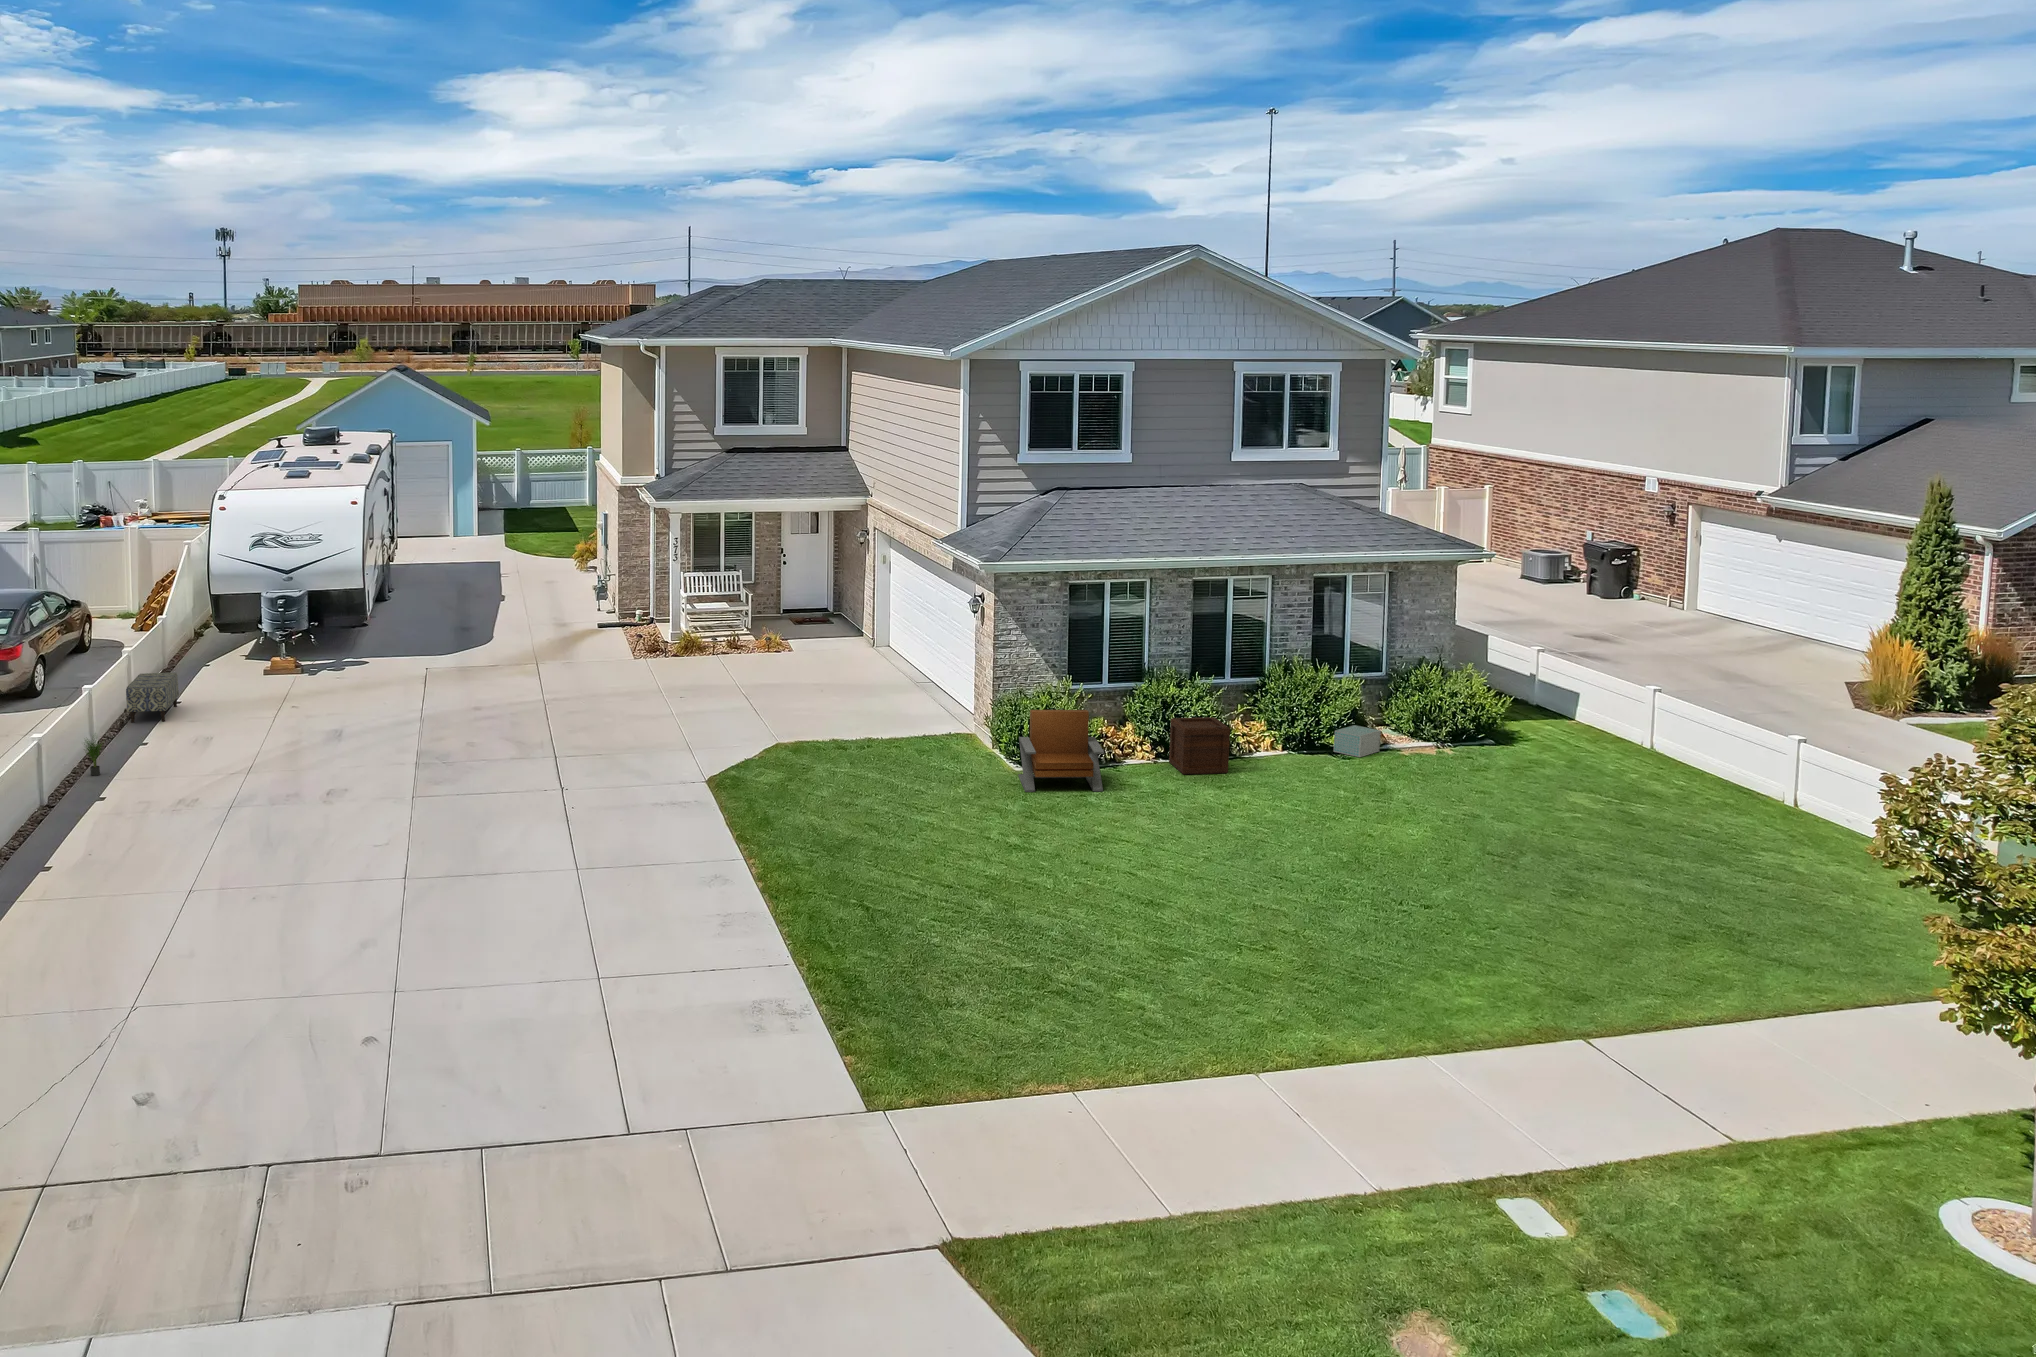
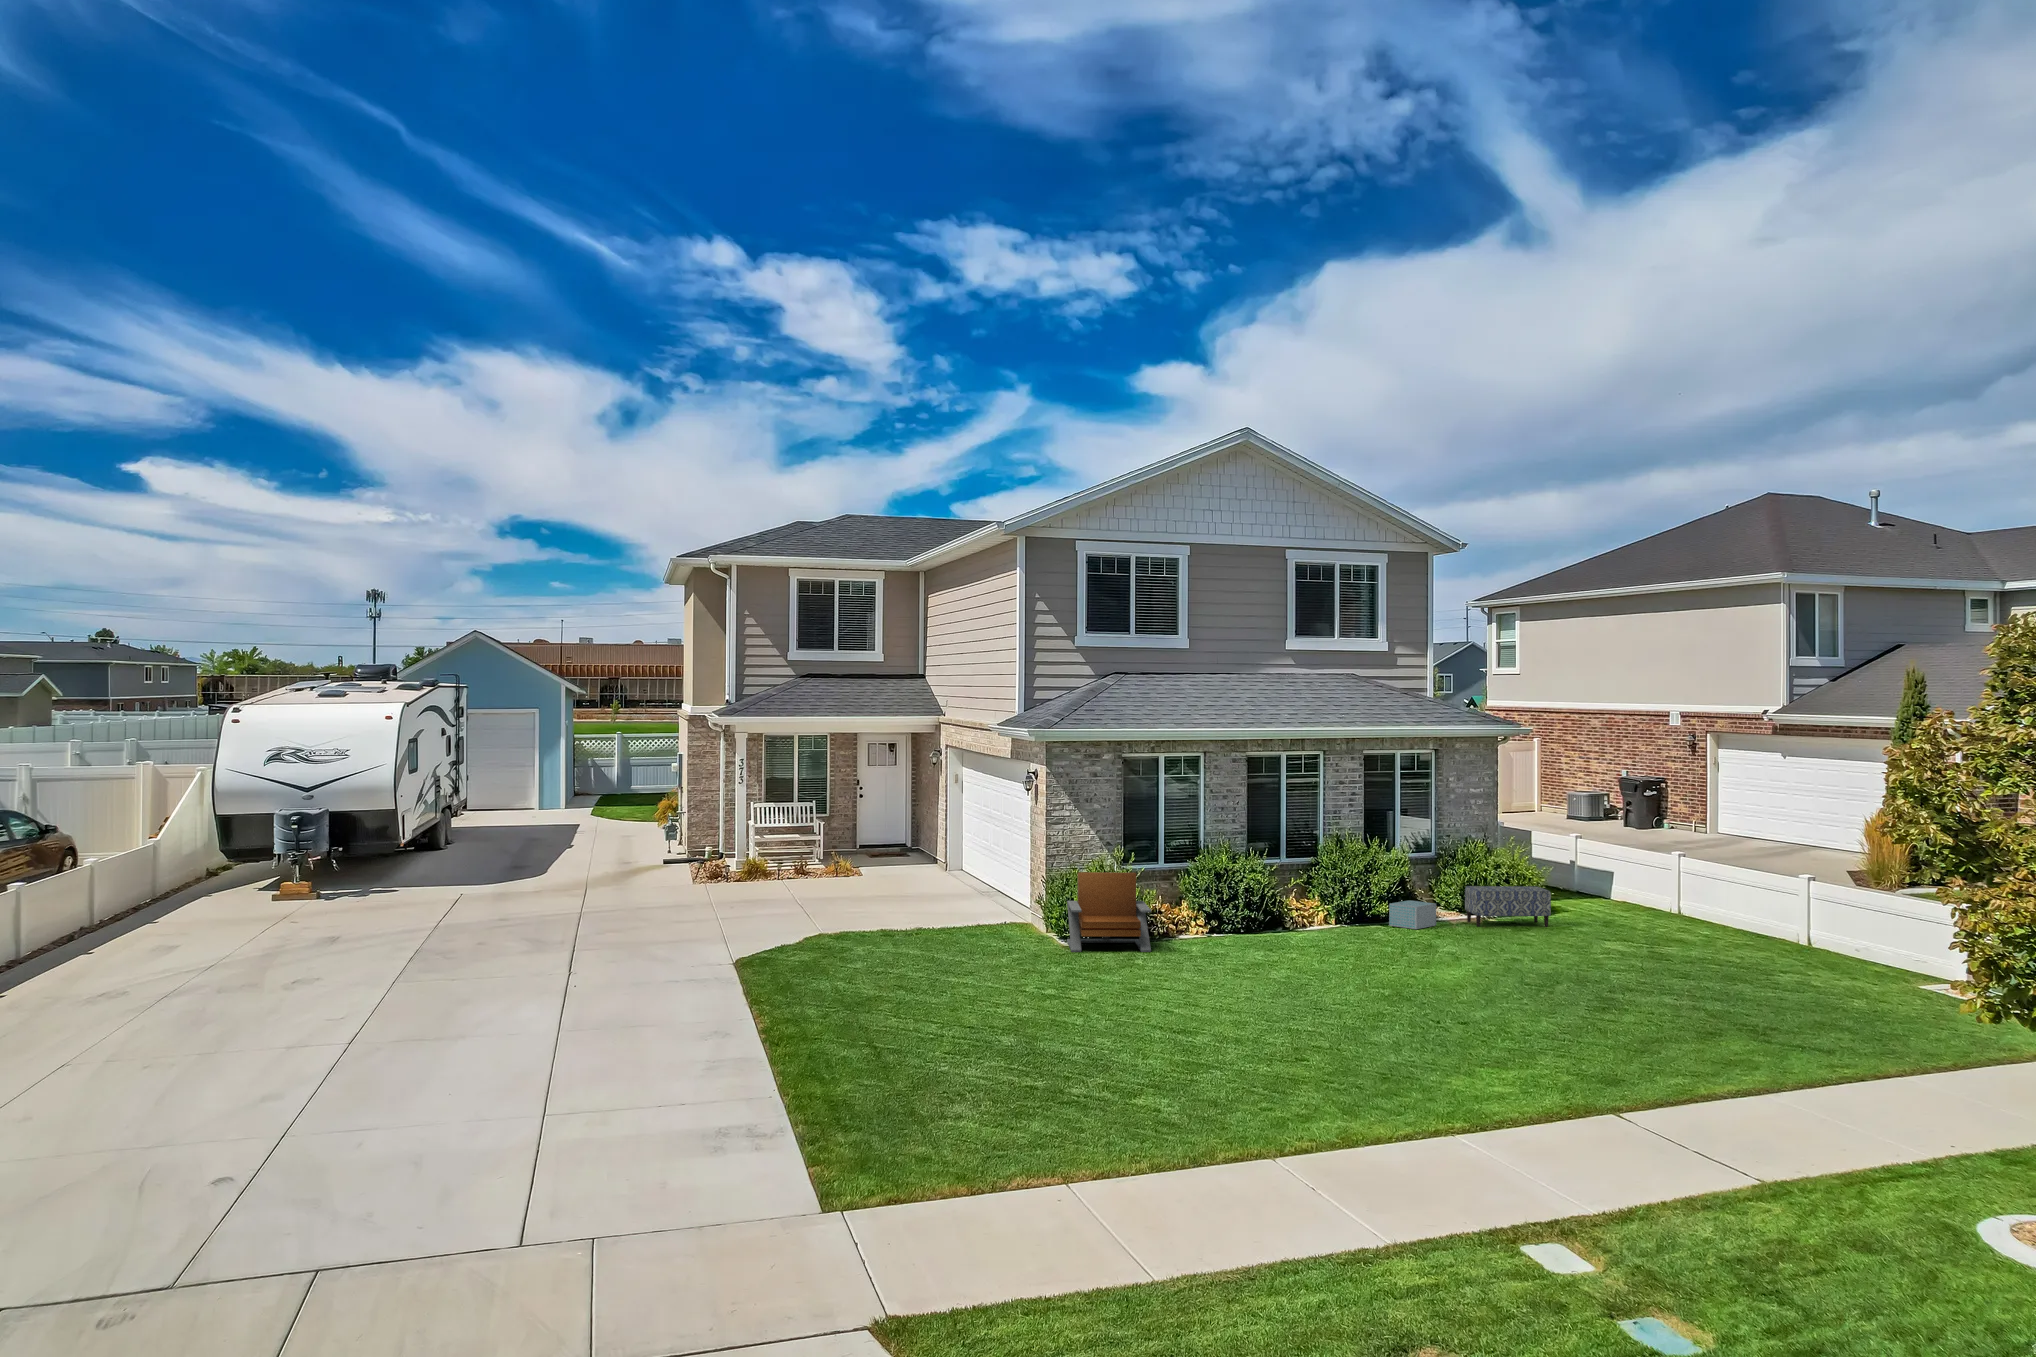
bench: present [126,673,179,723] -> present [1465,886,1551,927]
wooden crate: present [1169,717,1230,774] -> none [1221,886,1281,940]
potted plant: present [85,740,102,776] -> none [154,894,182,937]

